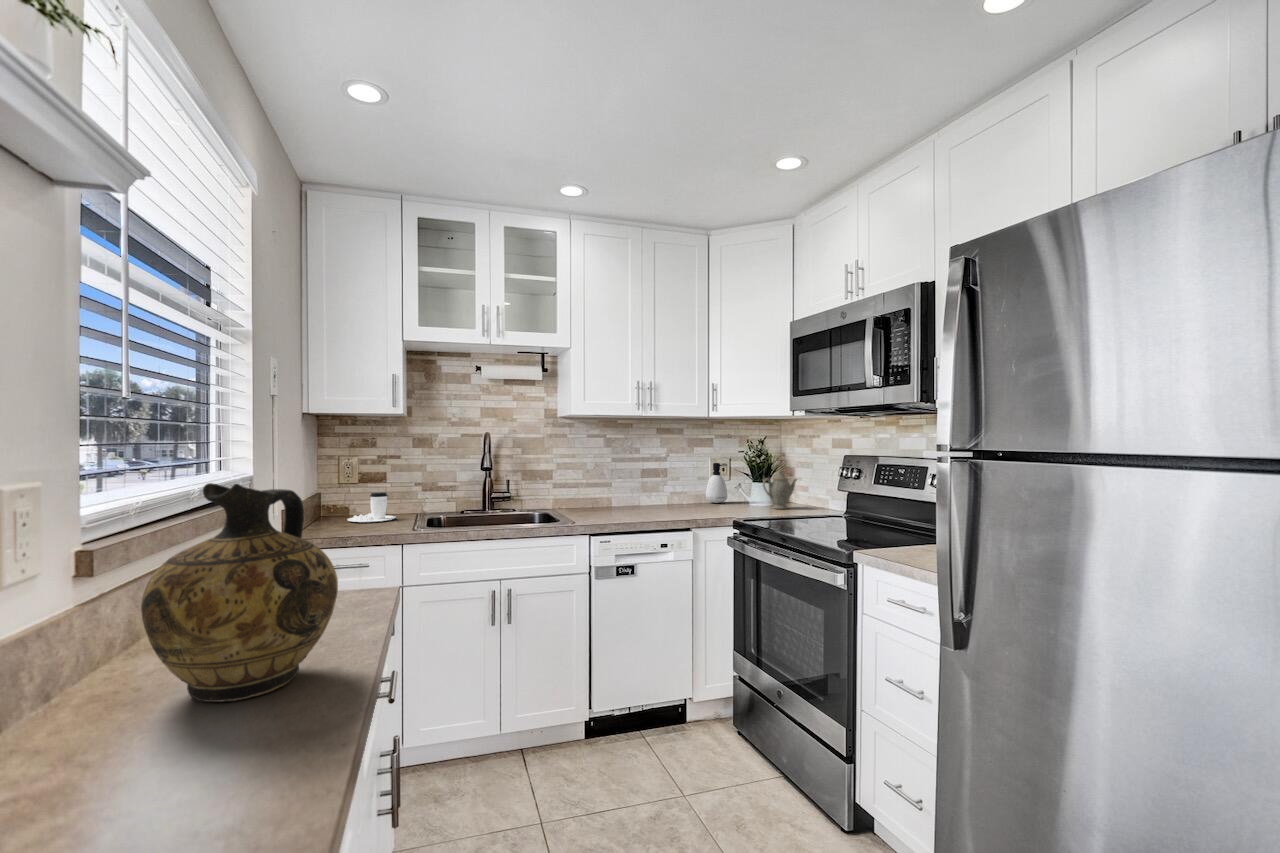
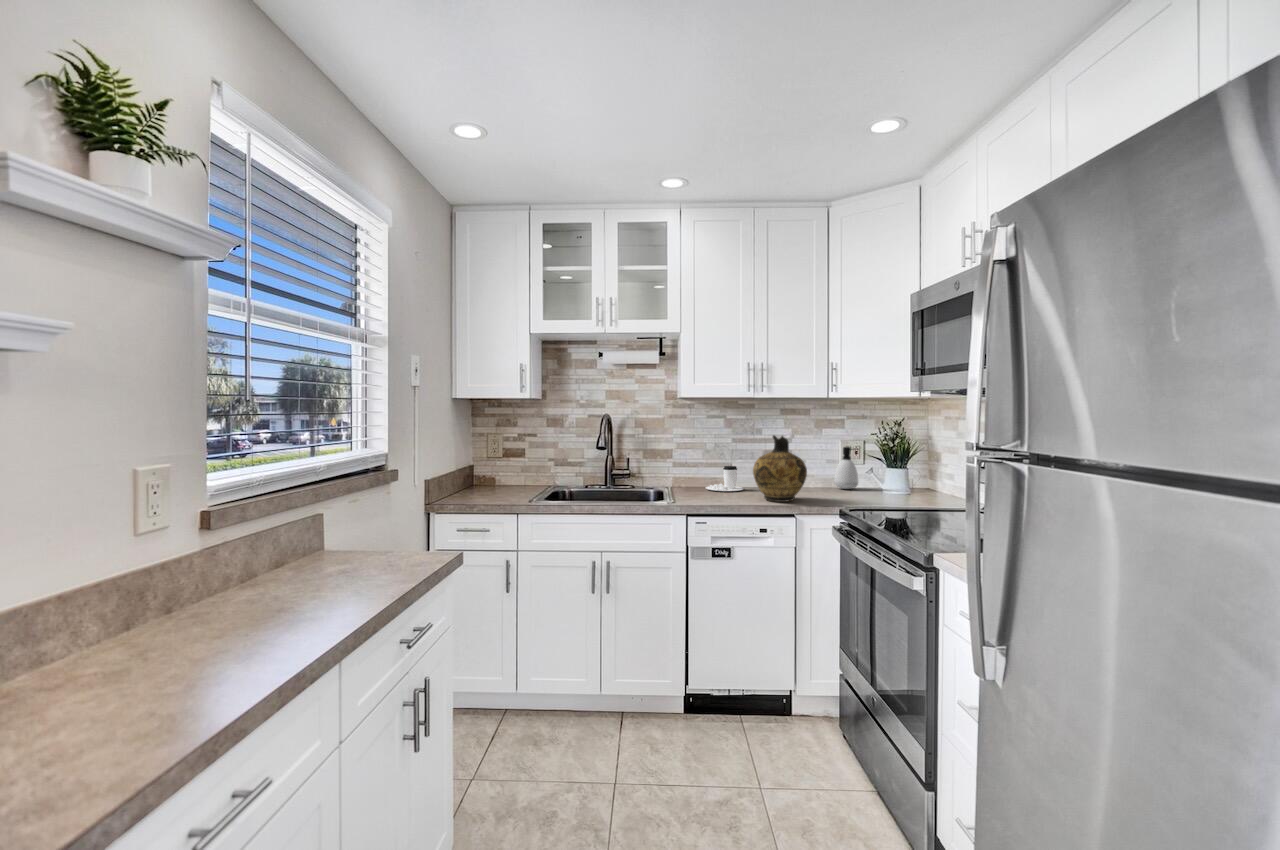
teapot: present [763,469,797,509] -> none [890,456,934,500]
ceramic jug: present [141,483,338,702] -> present [753,436,807,502]
coffee cup: present [347,492,396,522] -> present [706,466,744,491]

